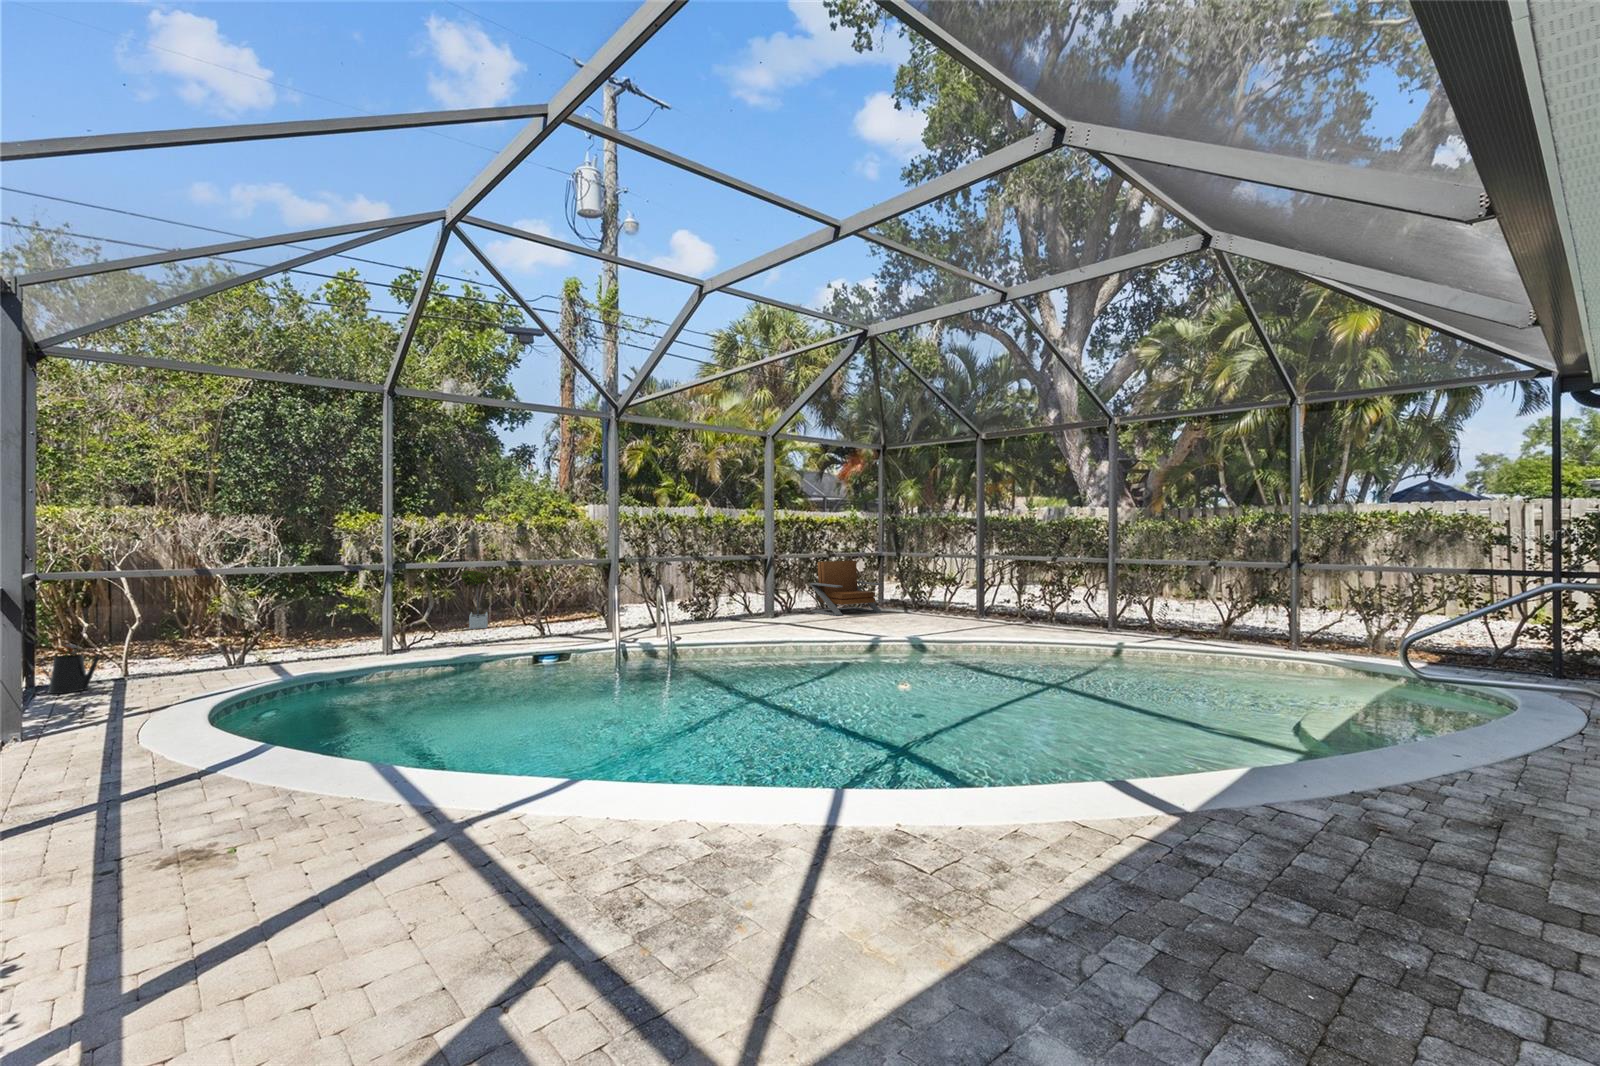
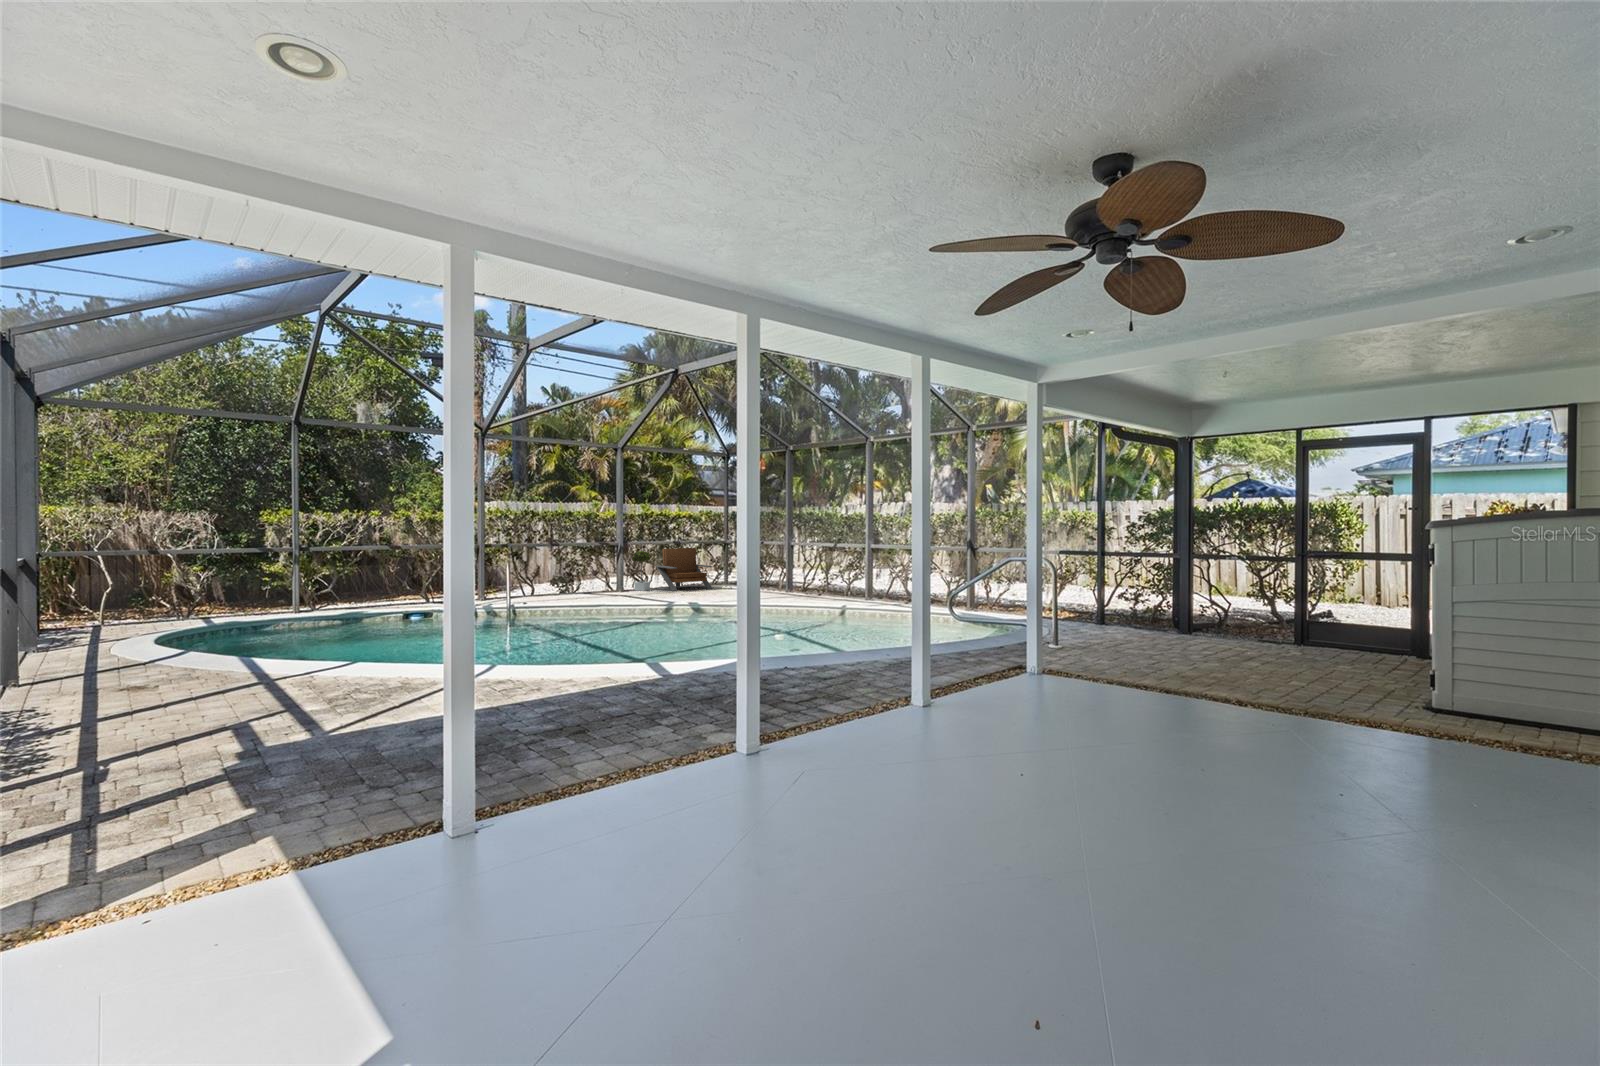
potted tree: present [461,569,489,629] -> present [632,551,650,591]
watering can: present [40,643,100,694] -> none [42,596,83,632]

